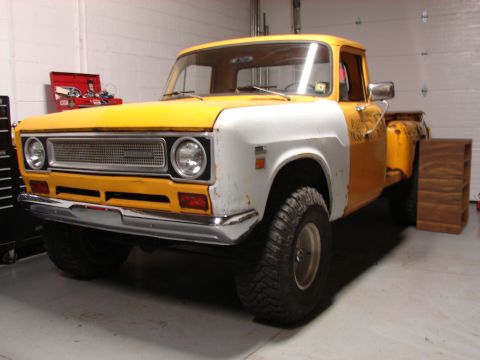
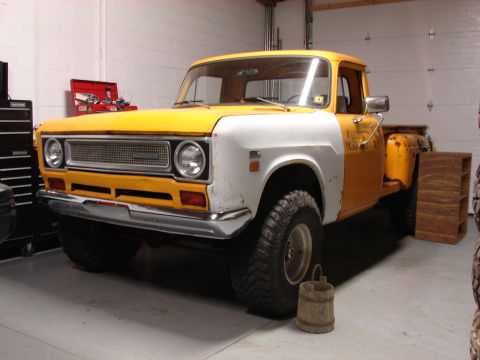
bucket: none [308,267,350,342] -> present [296,264,335,333]

